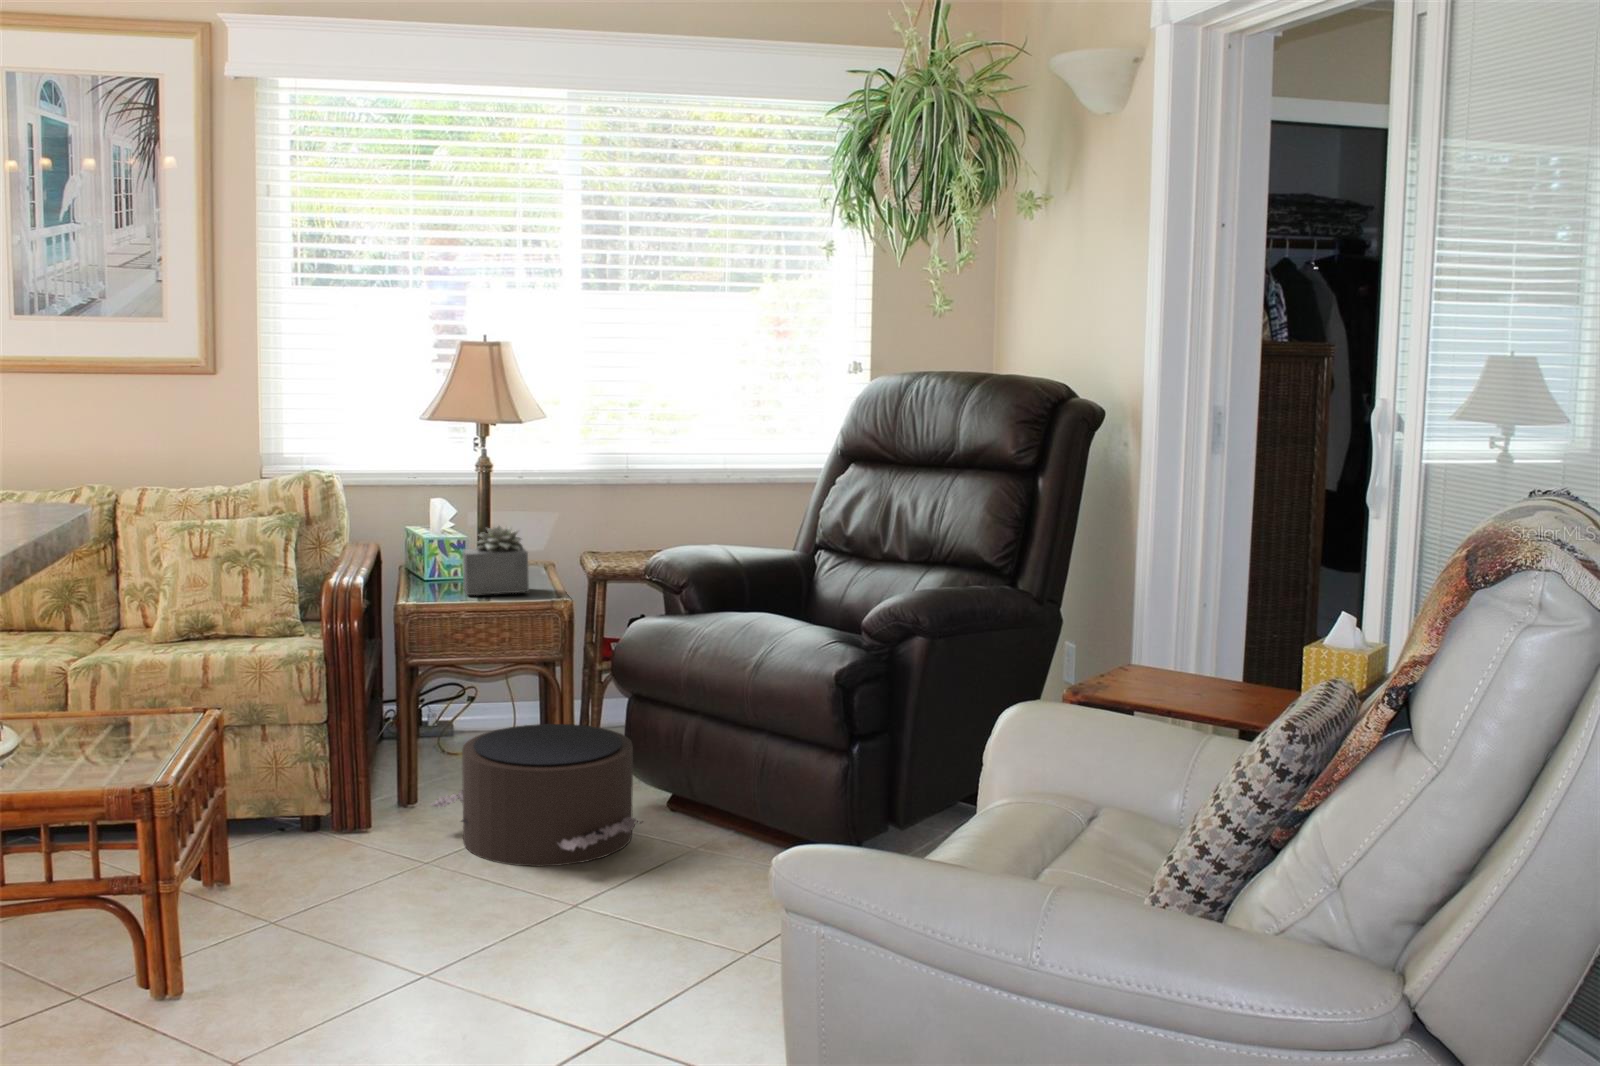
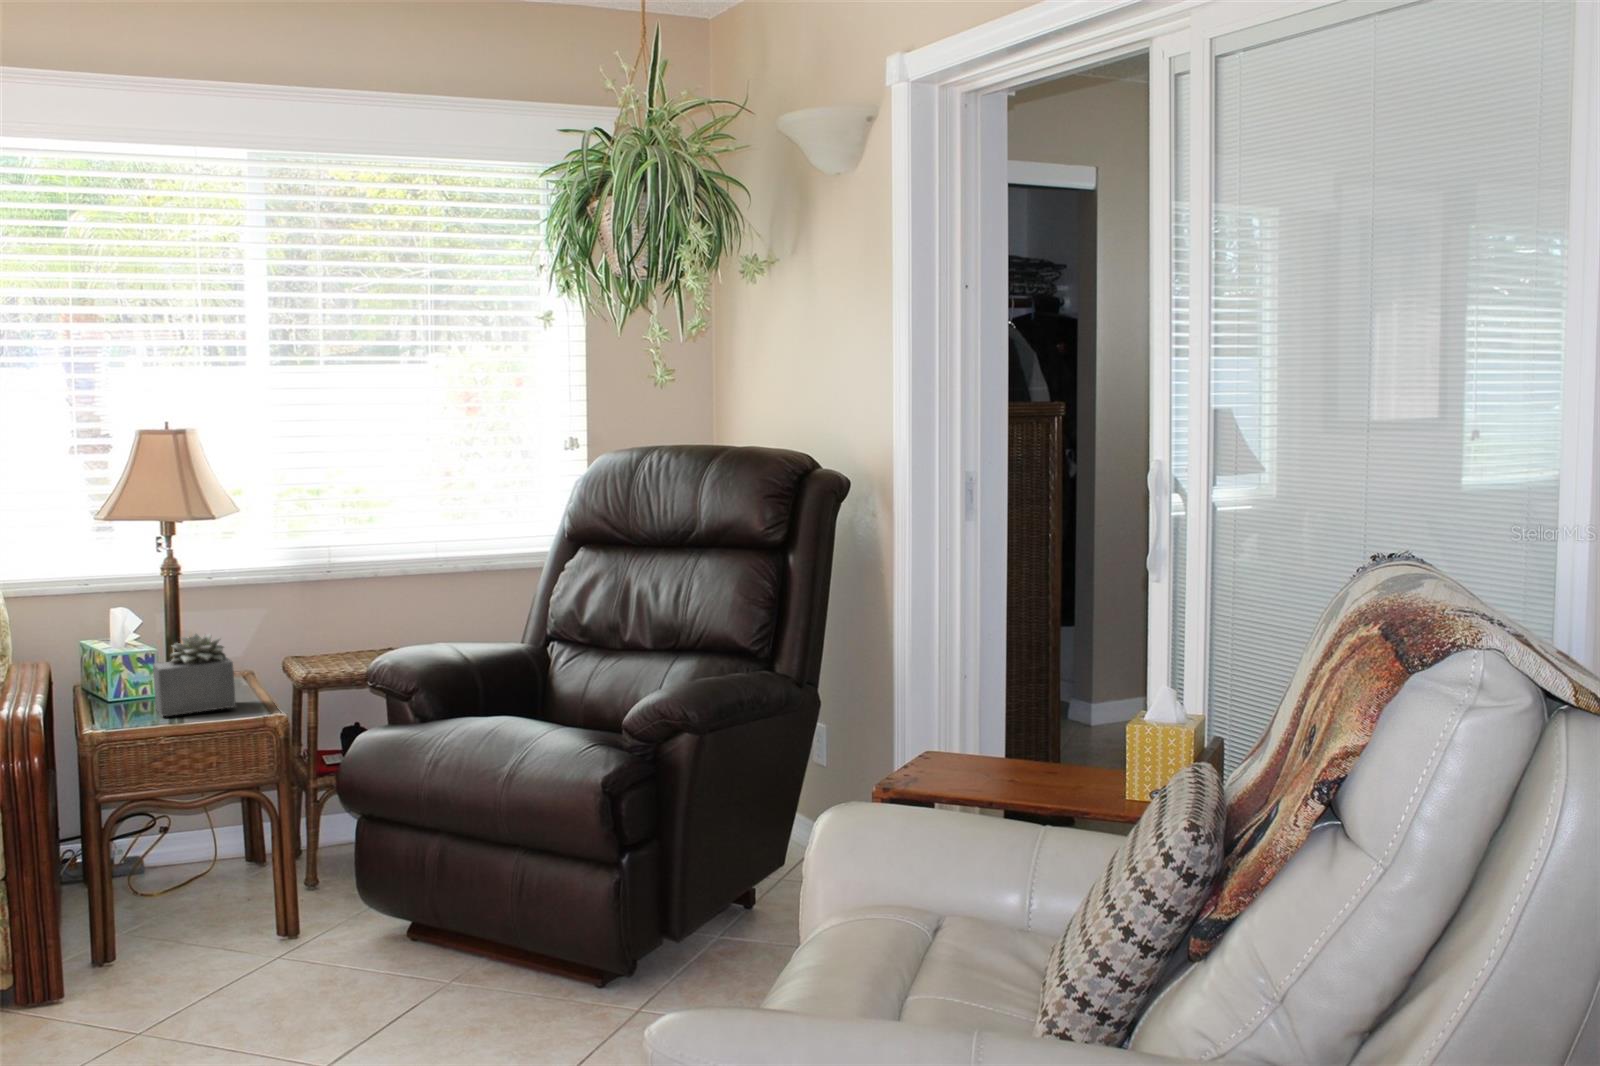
pouf: present [431,724,640,866] -> none [128,854,391,1029]

